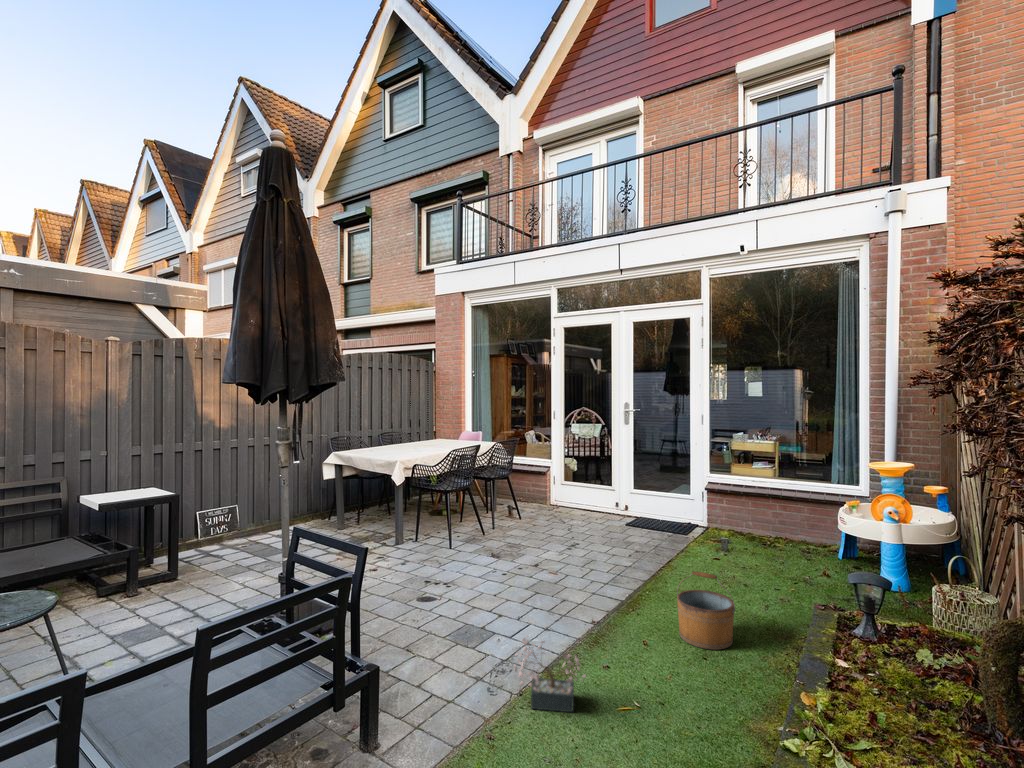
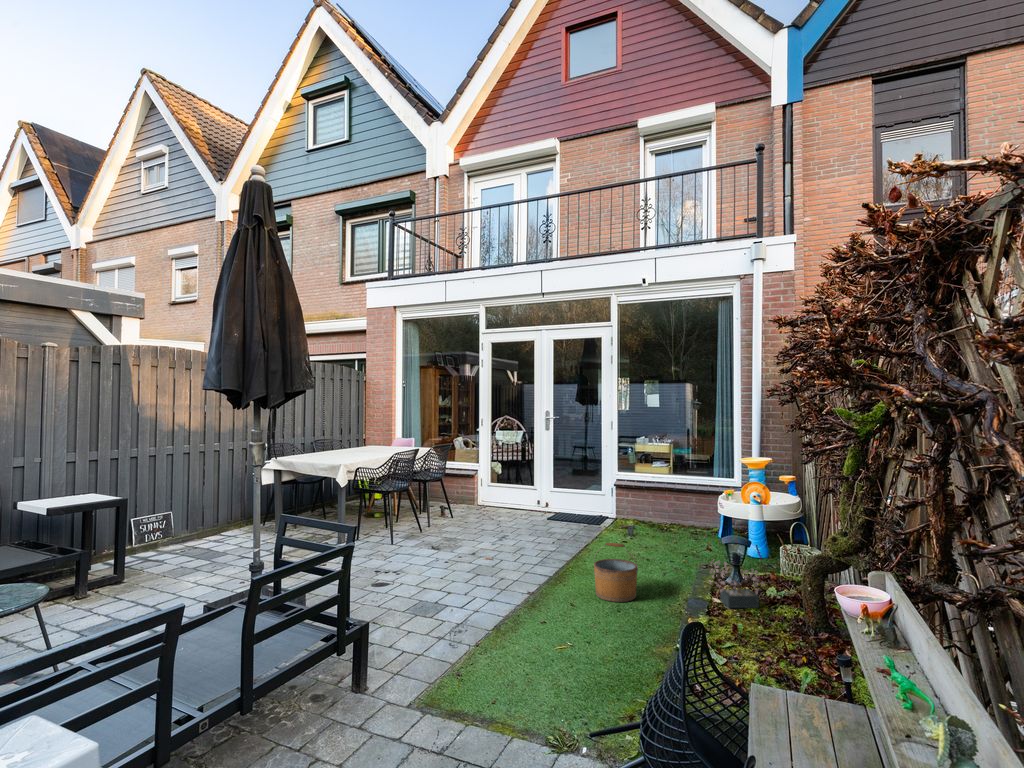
decorative plant: present [514,638,586,712] -> present [710,560,763,608]

